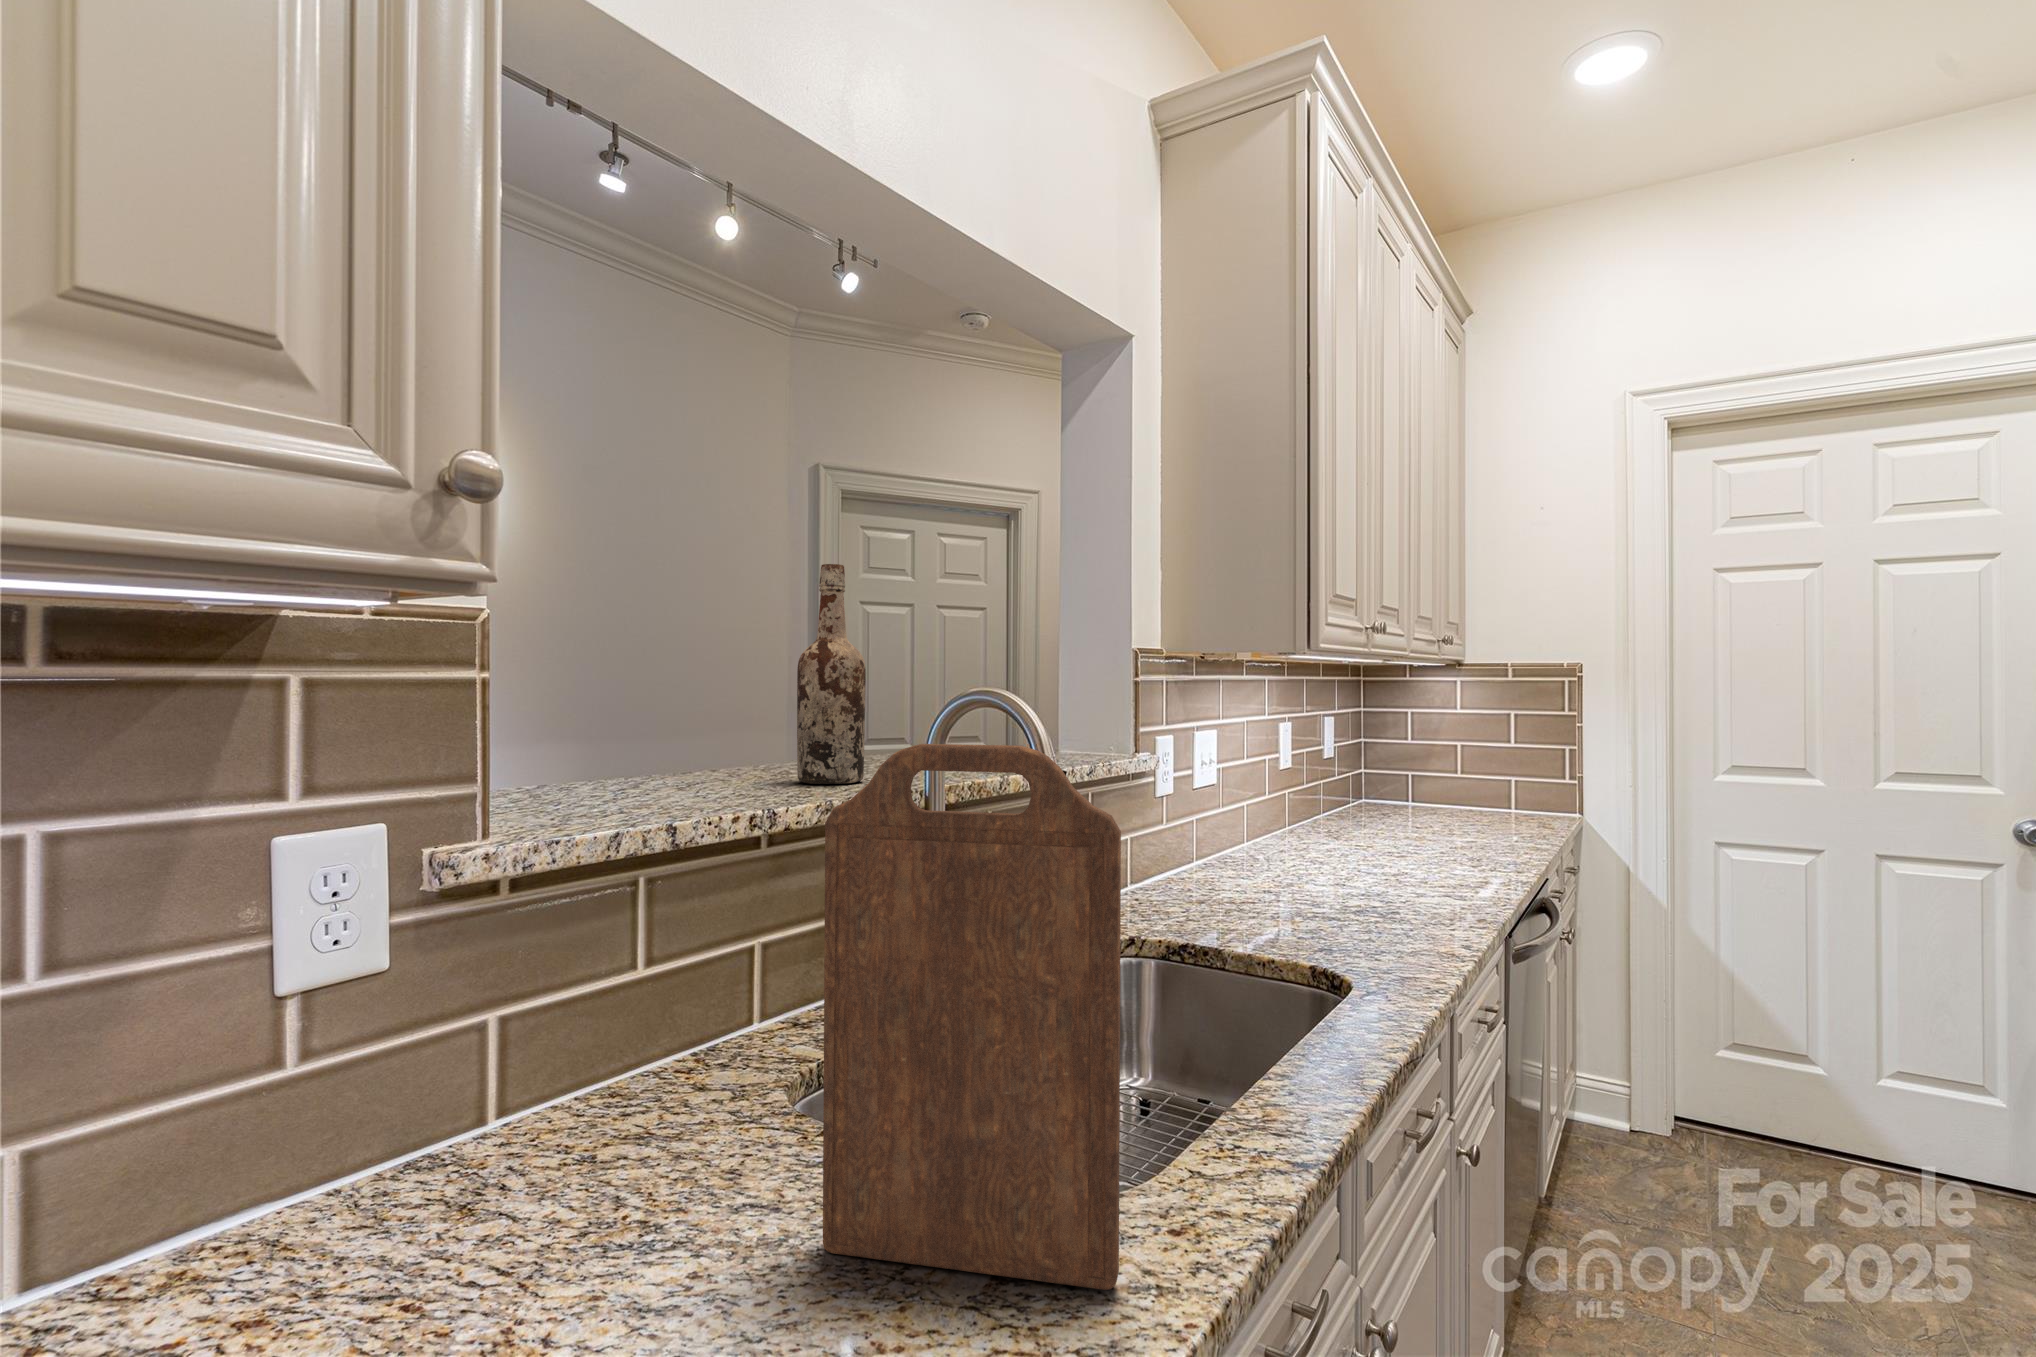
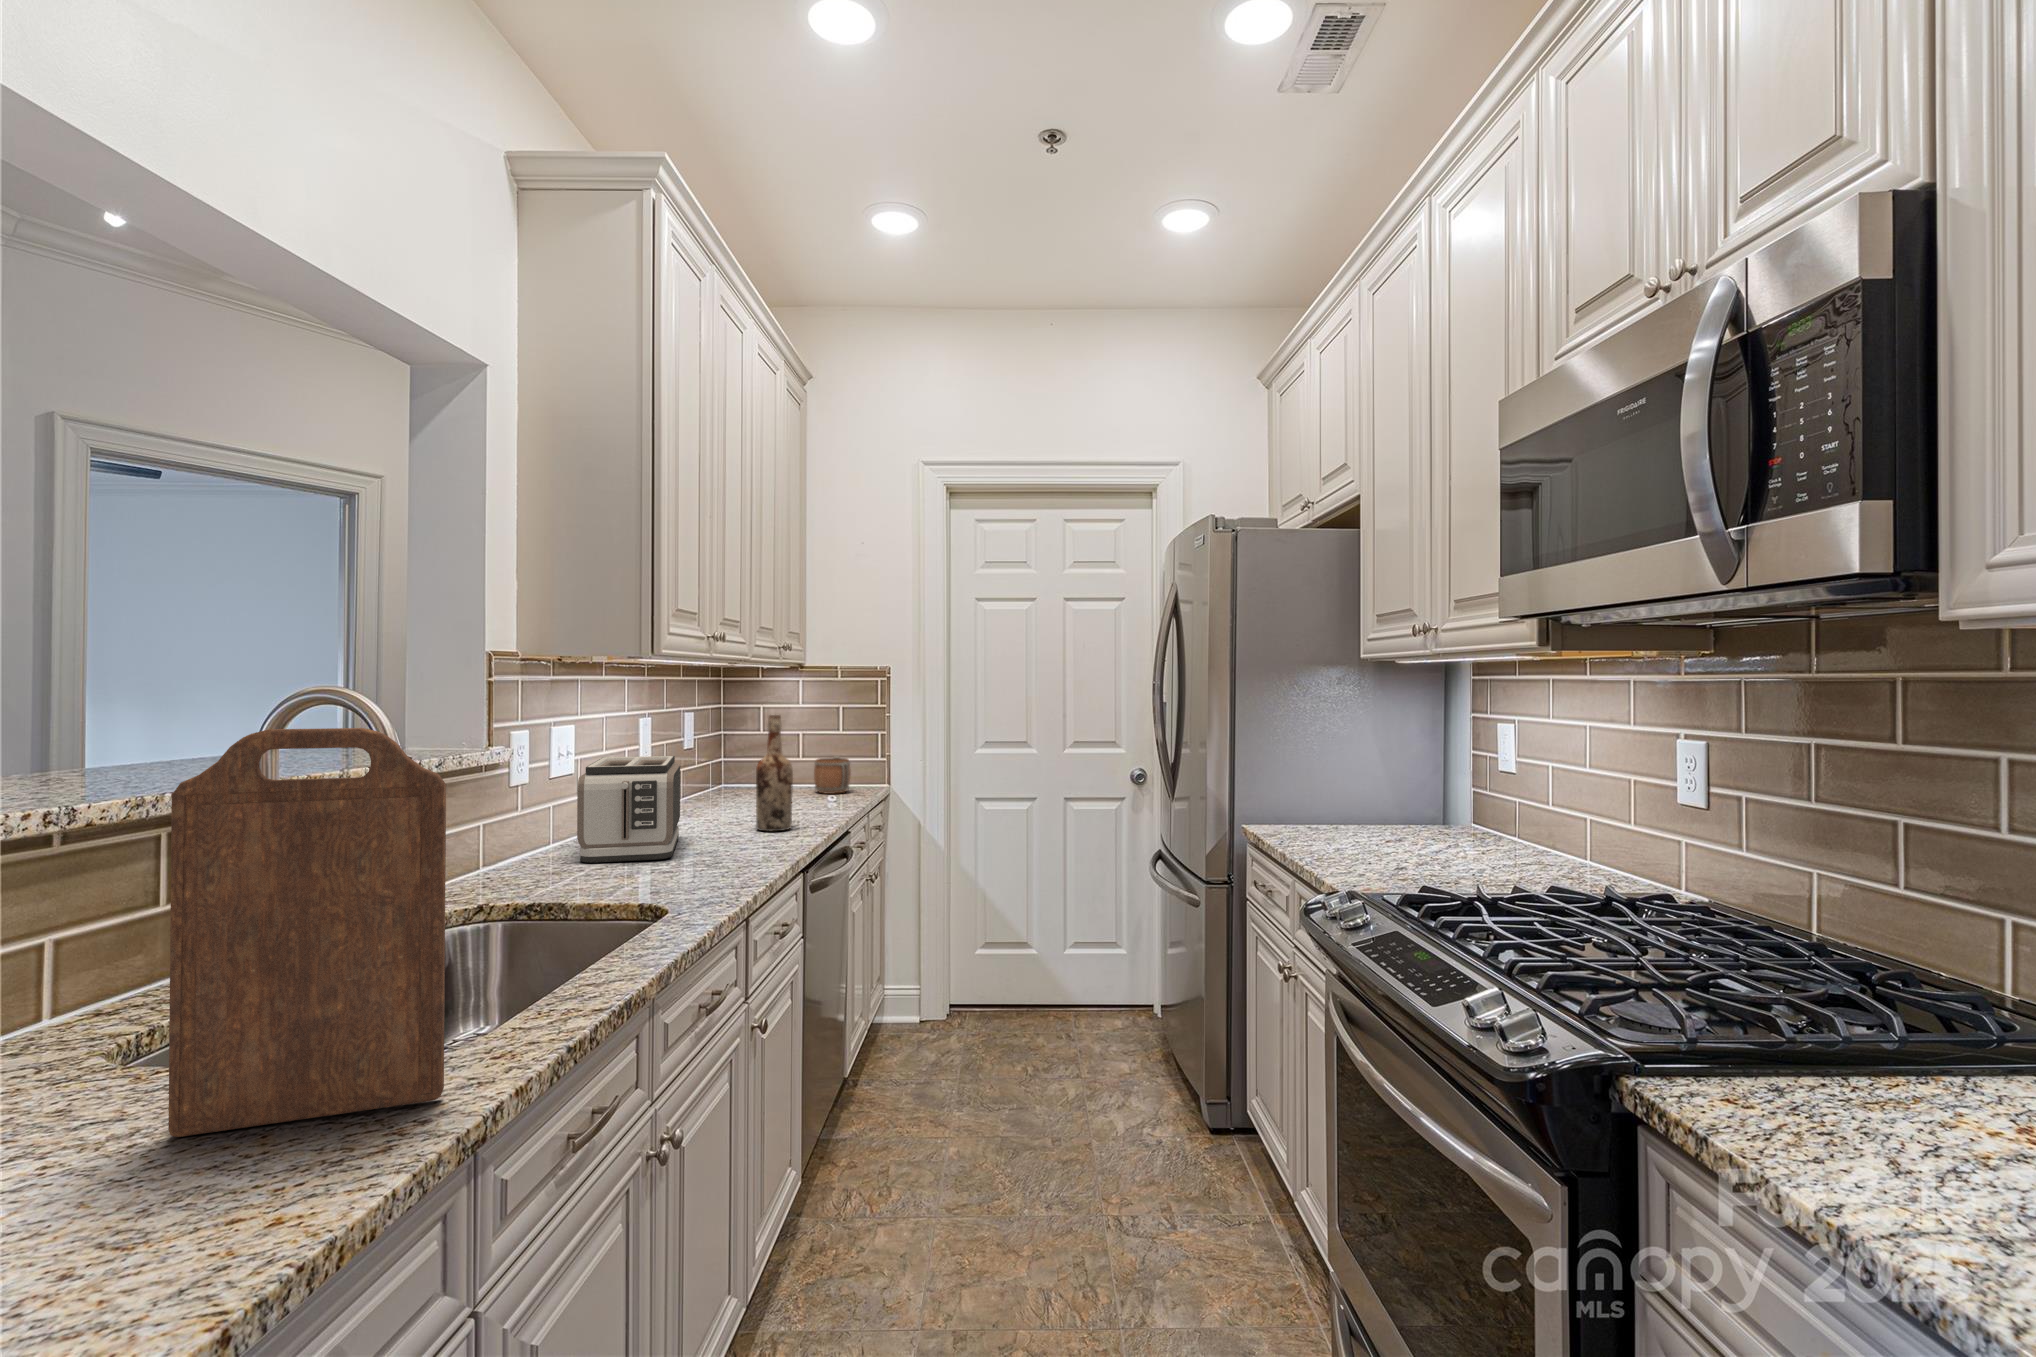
wine bottle: present [797,564,866,784] -> present [756,715,793,831]
toaster: none [1225,768,1335,899] -> present [577,756,680,863]
mug: none [1483,776,1533,824] -> present [814,756,851,794]

